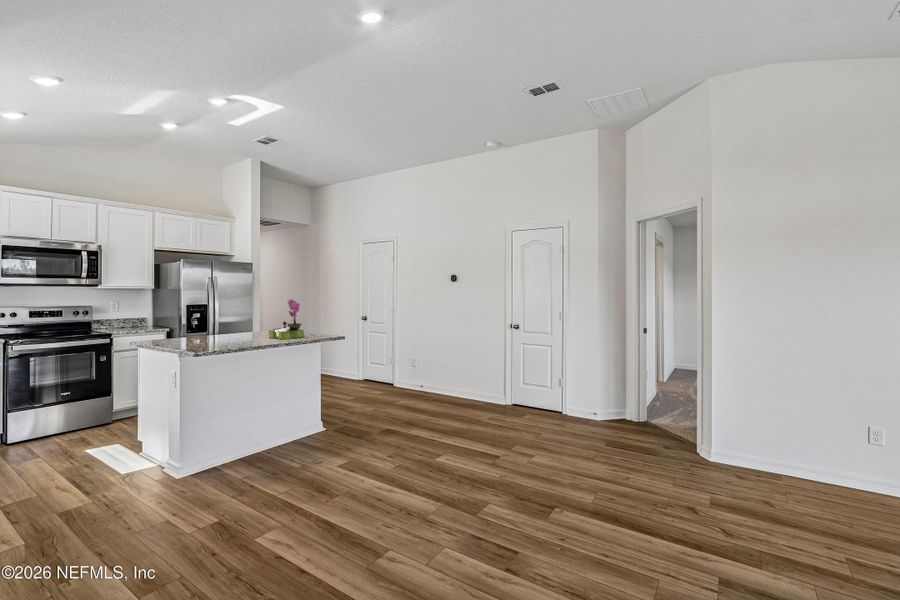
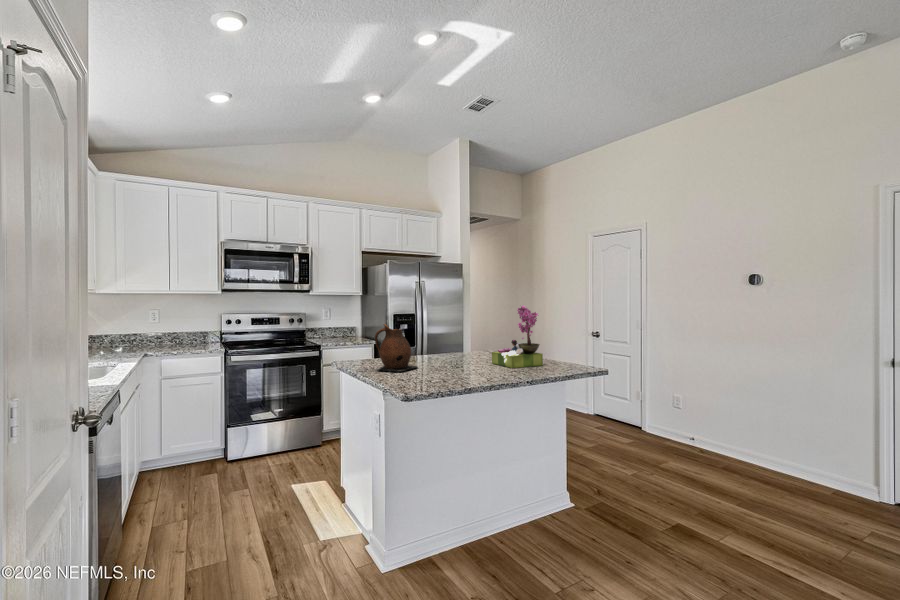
ceramic pitcher: none [177,312,213,345] -> present [375,324,417,372]

